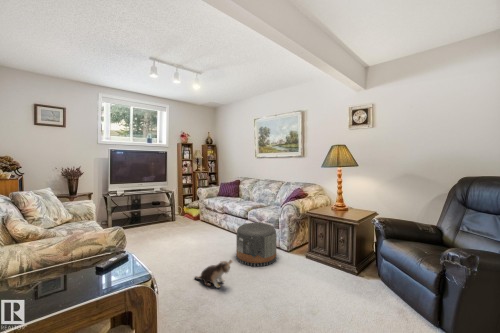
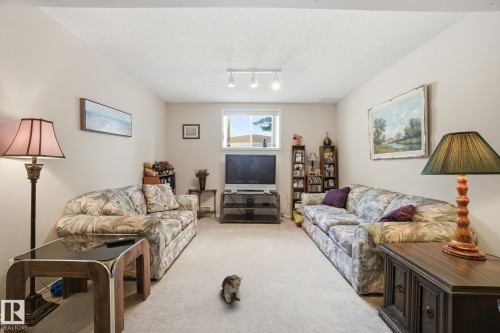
pouf: present [236,223,277,266] -> none [283,241,336,302]

